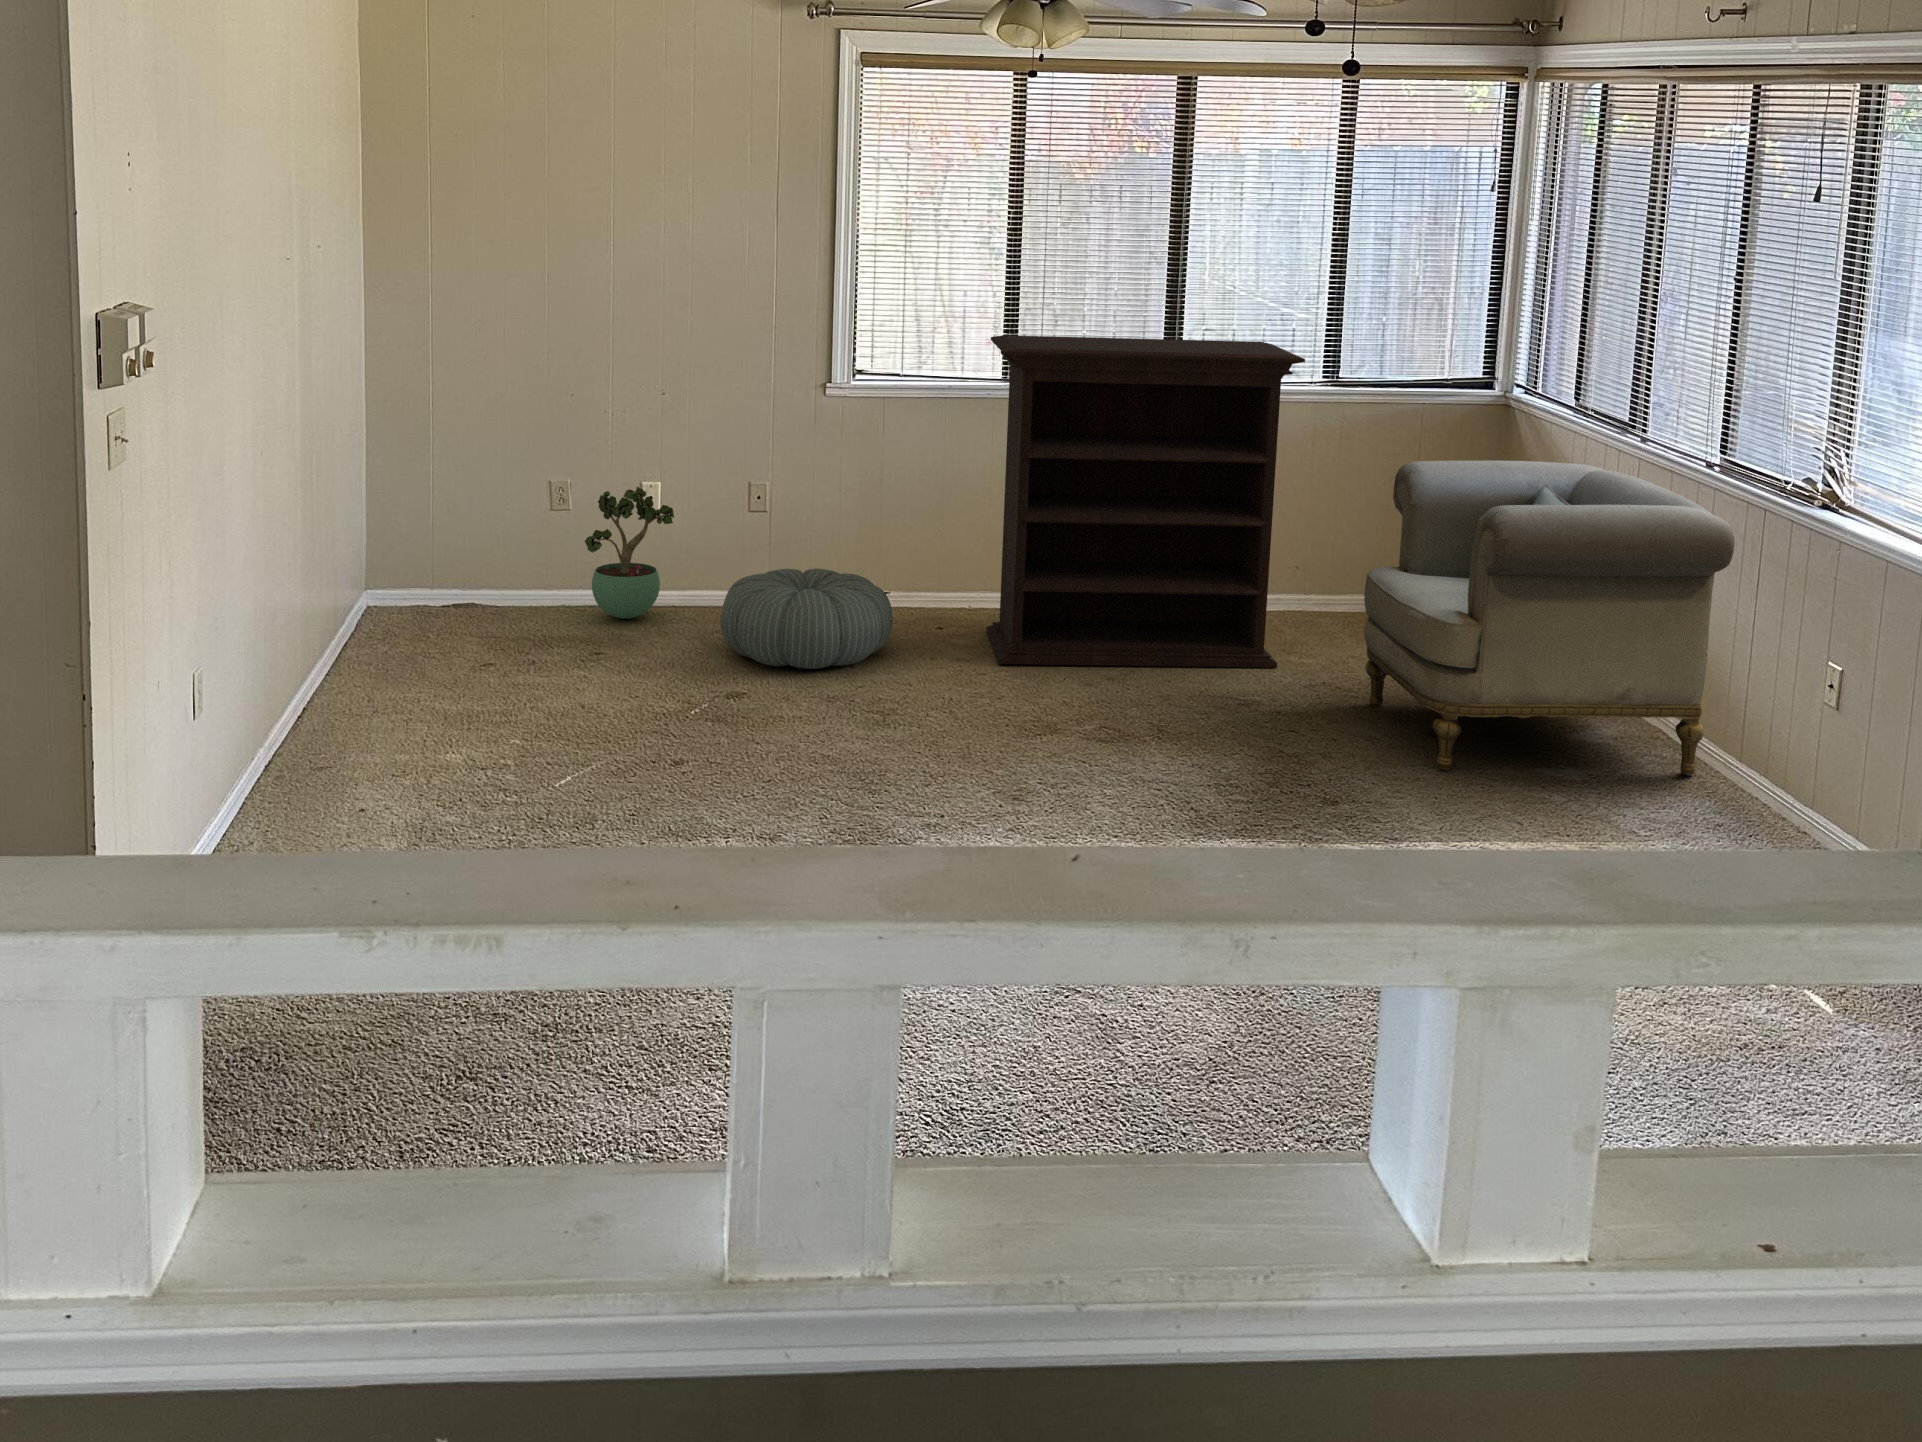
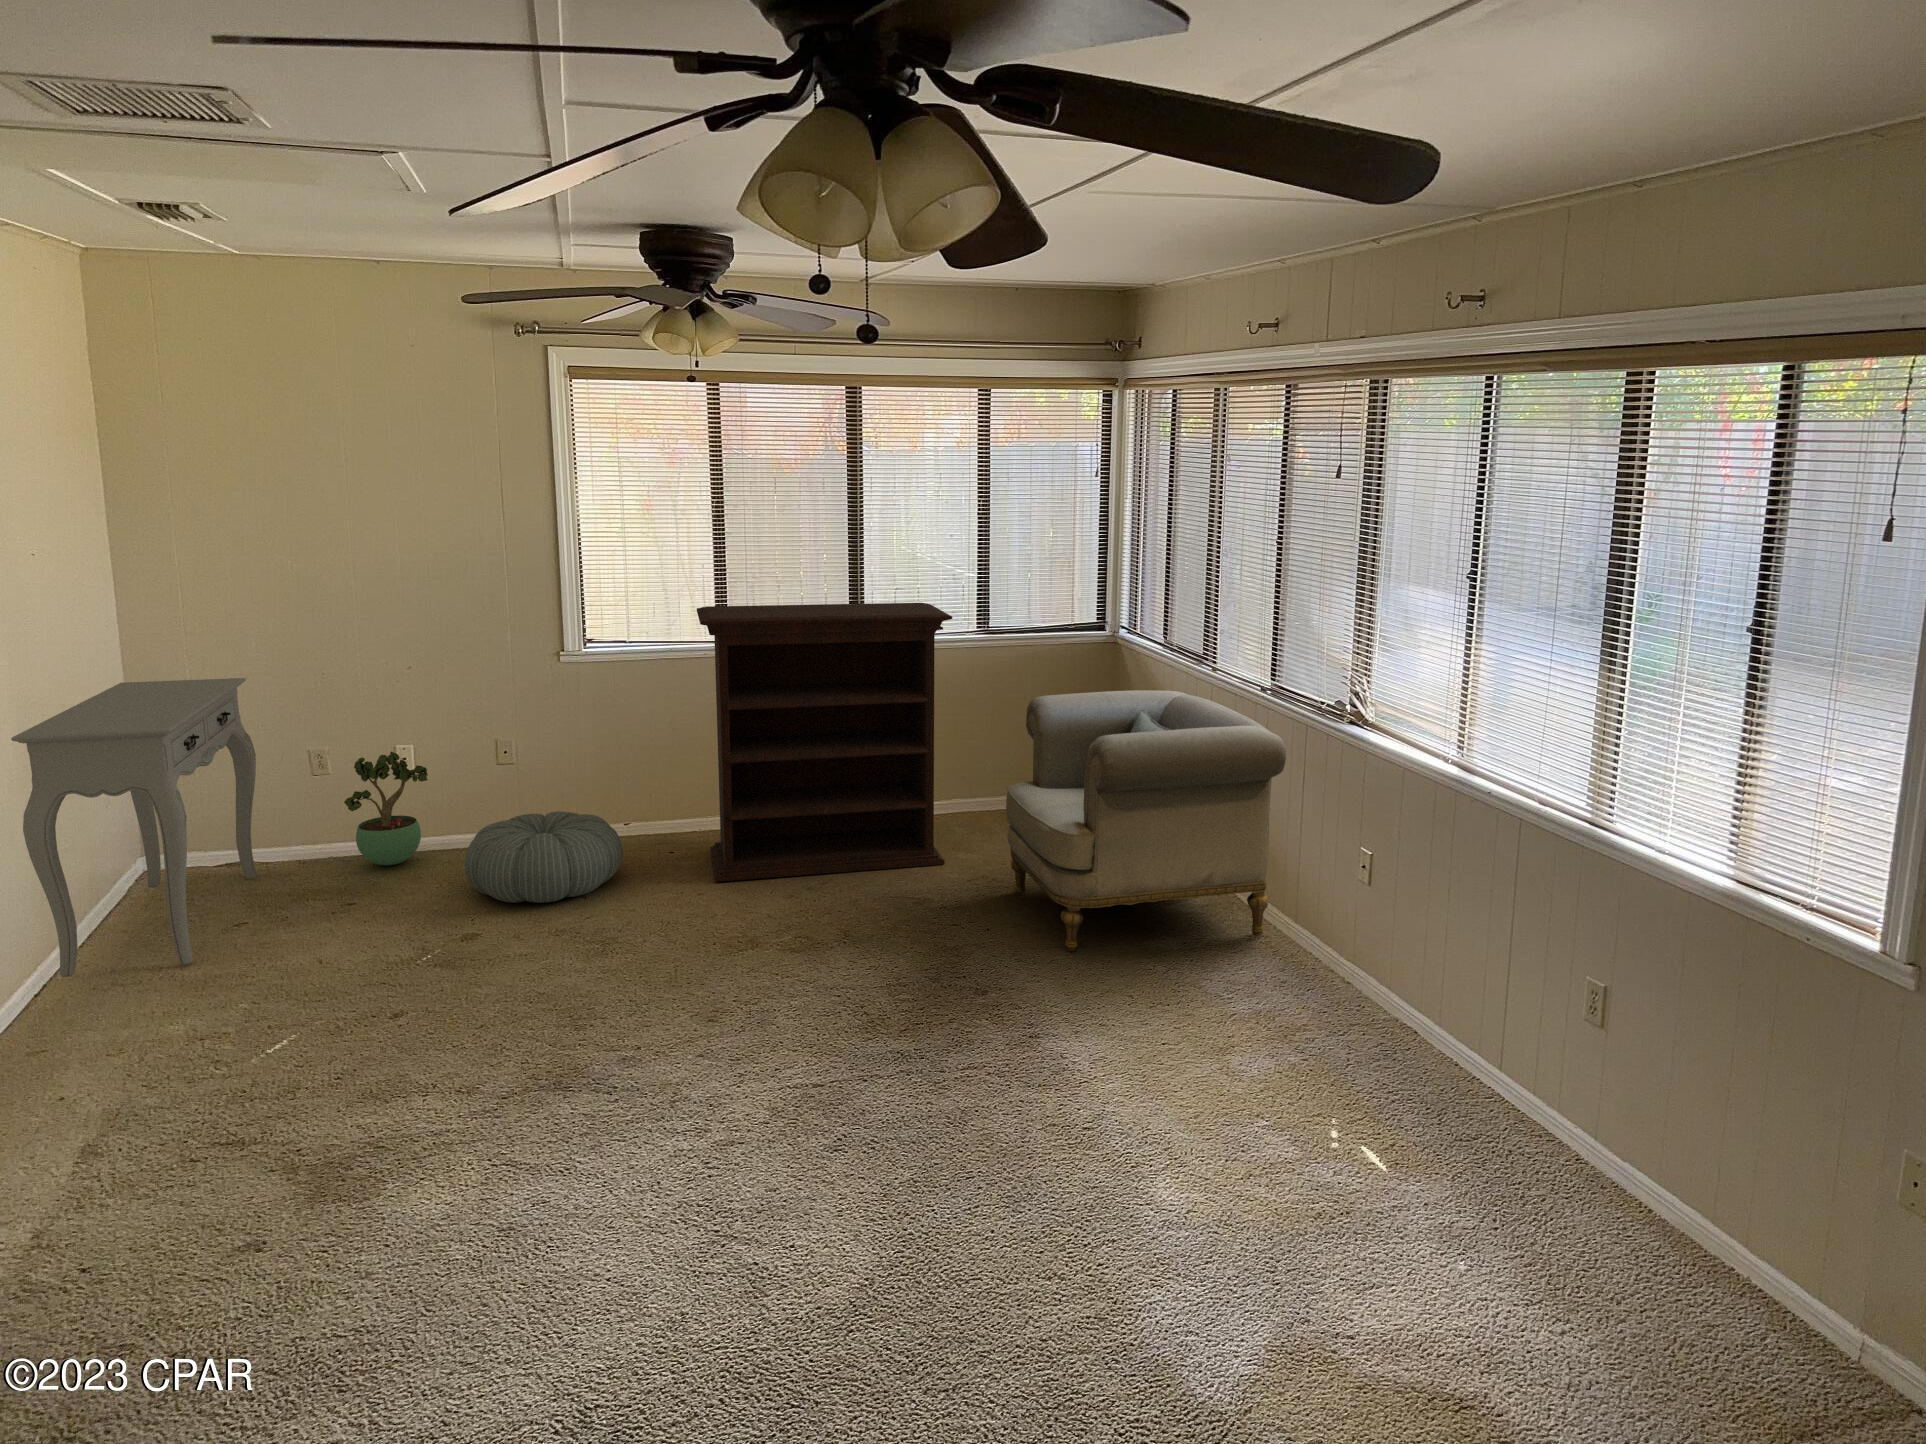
console table: none [317,392,497,696] -> present [11,678,257,977]

